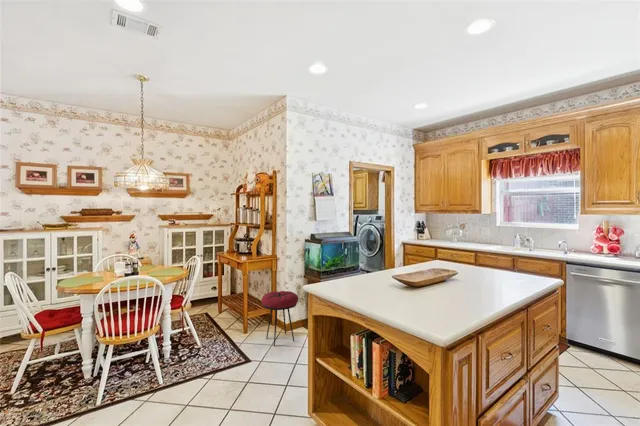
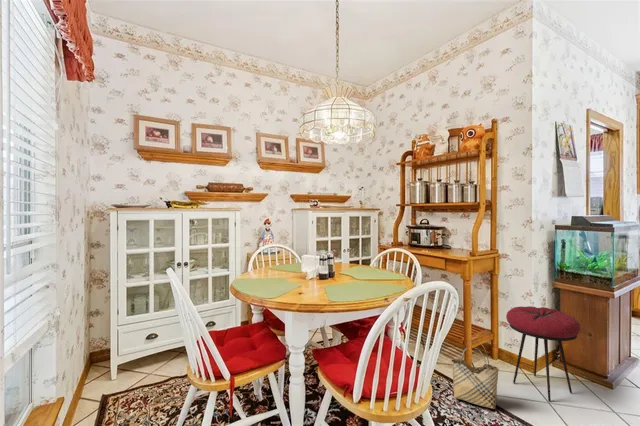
woven basket: none [216,312,240,351] -> present [451,340,499,409]

